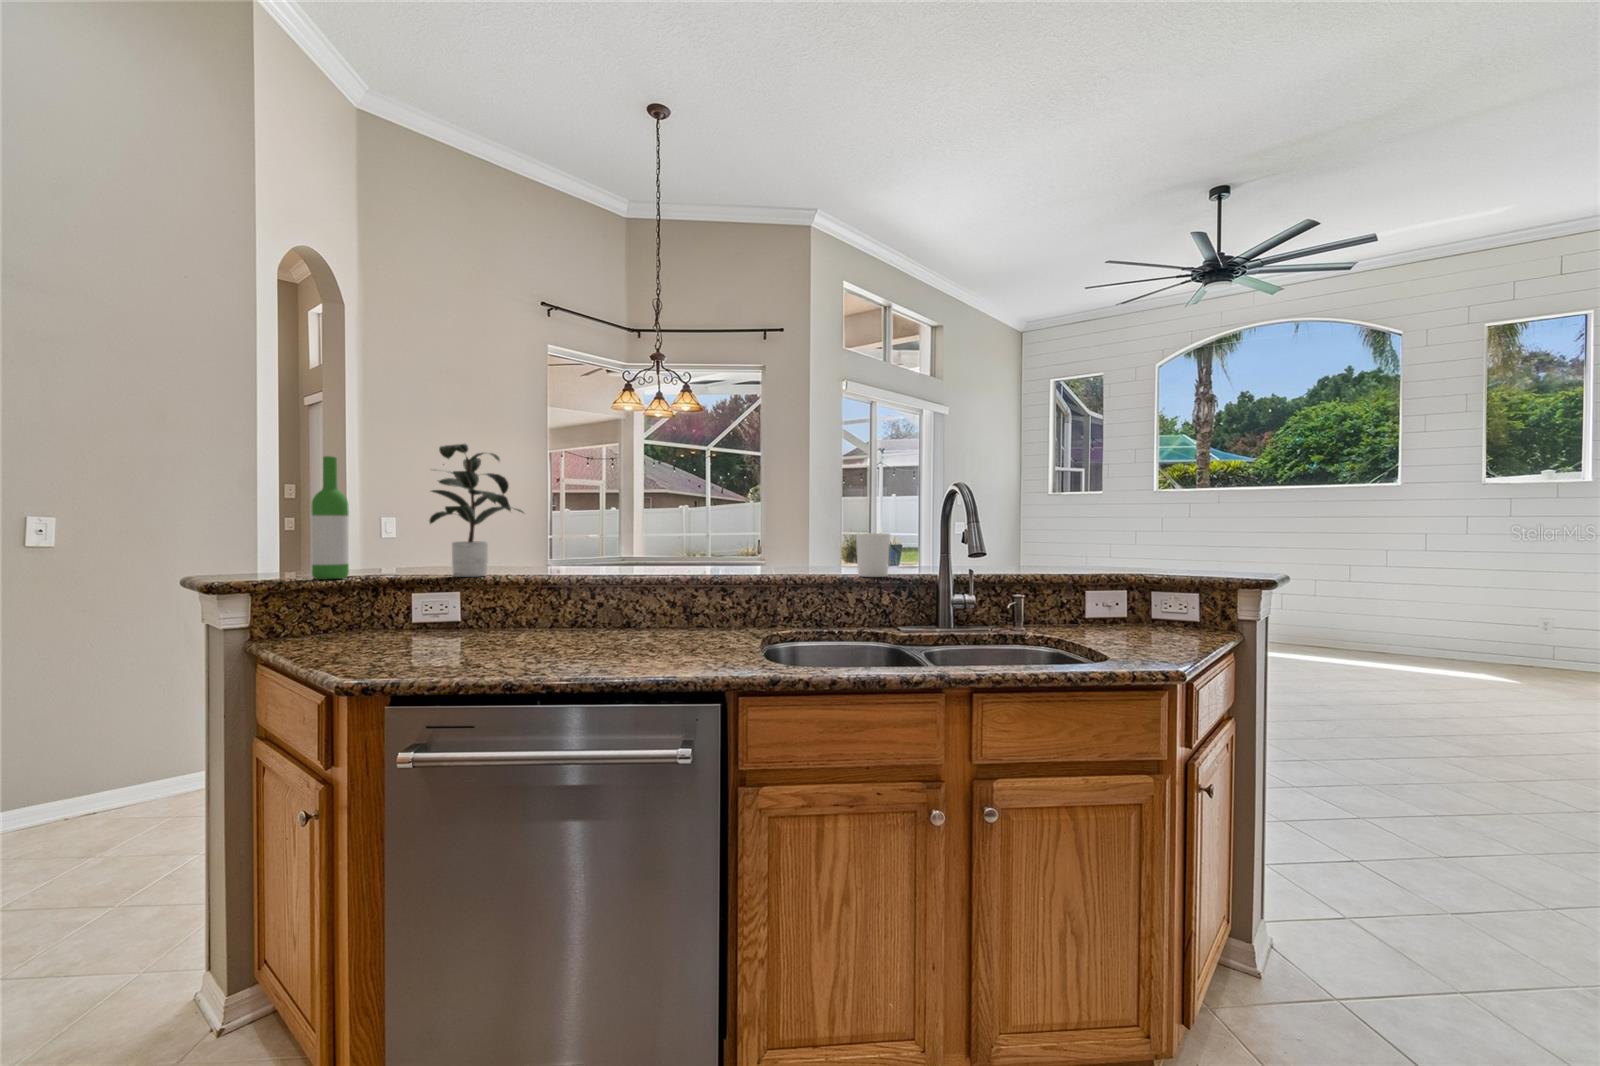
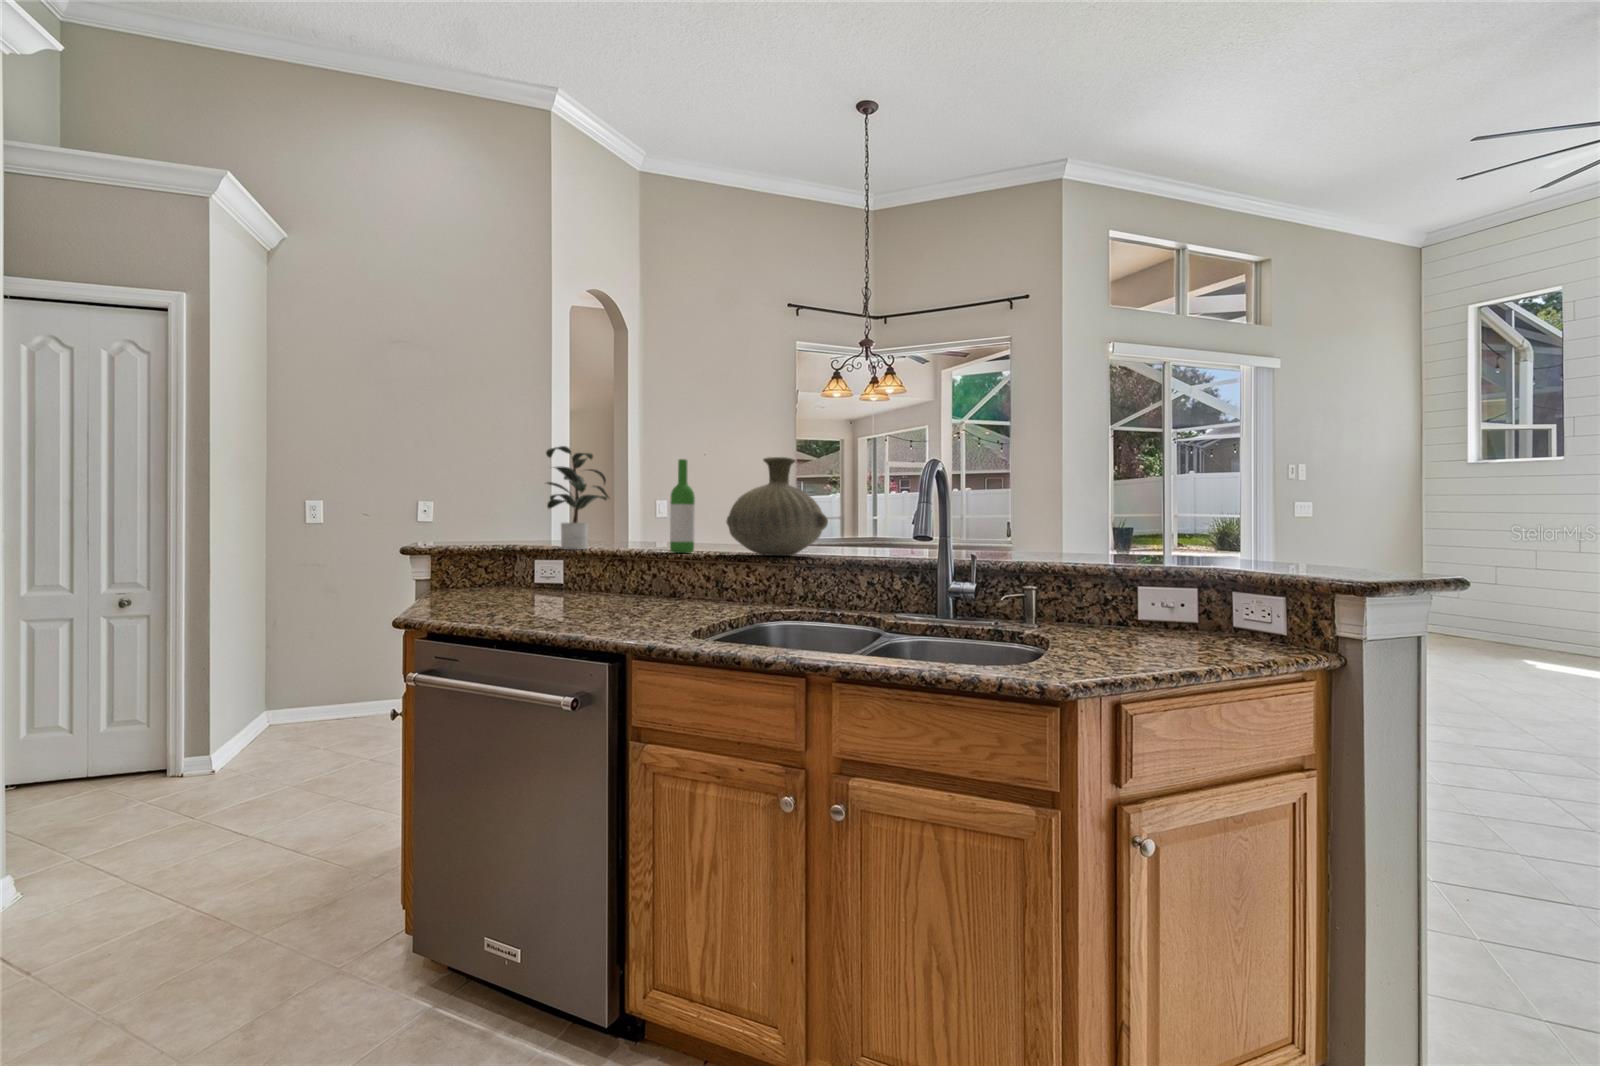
wine bottle: present [311,456,349,579] -> present [670,459,695,553]
vase: none [681,468,805,575] -> present [727,457,828,556]
candle holder: present [856,533,890,577] -> none [871,517,906,561]

